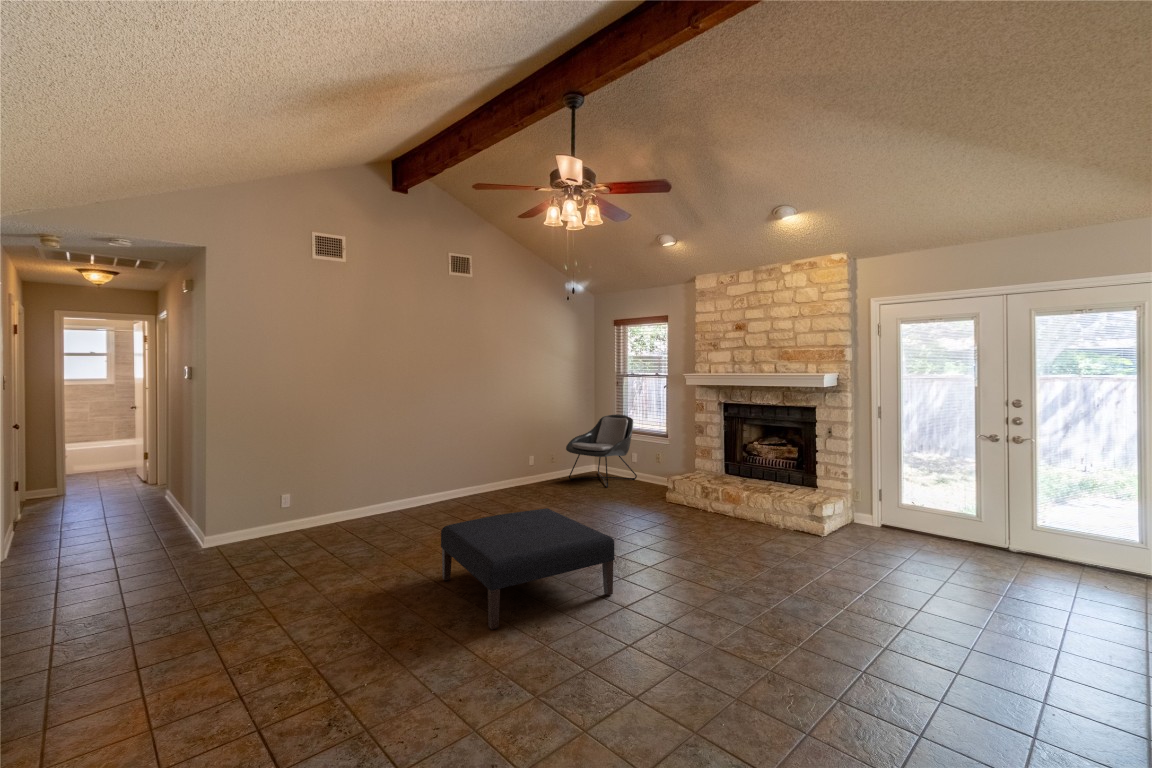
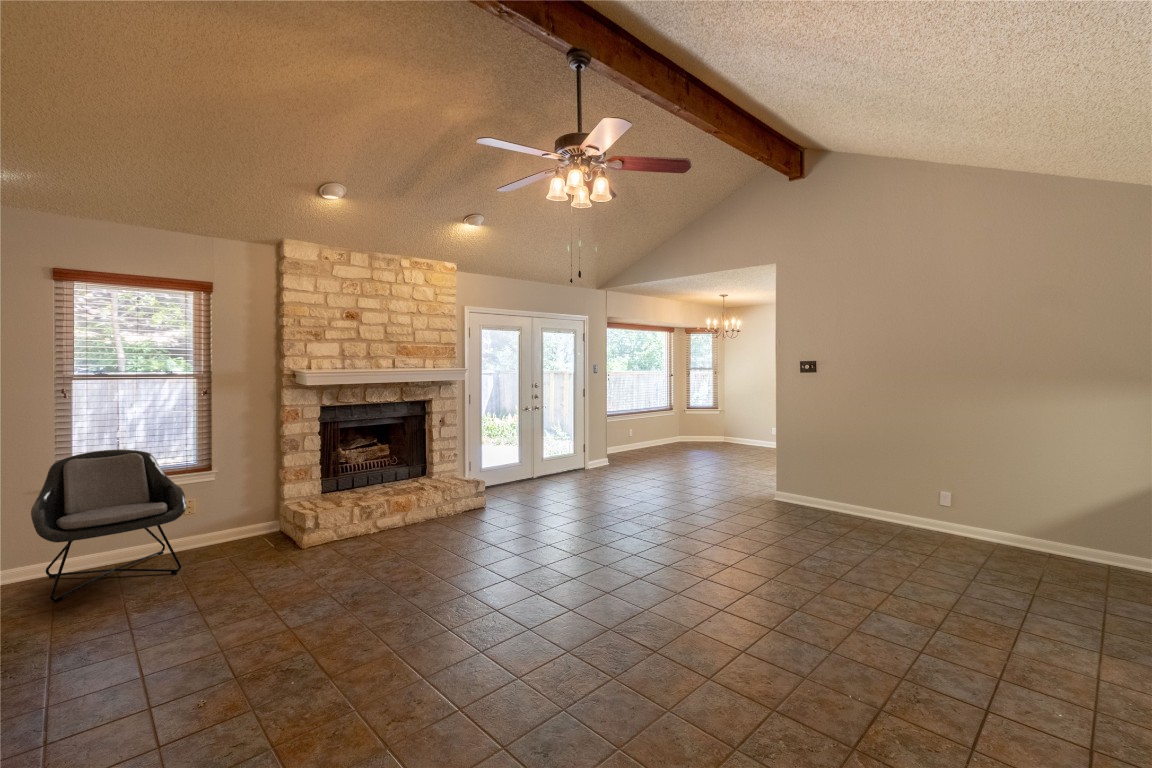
ottoman: present [441,508,615,629] -> none [489,523,706,686]

